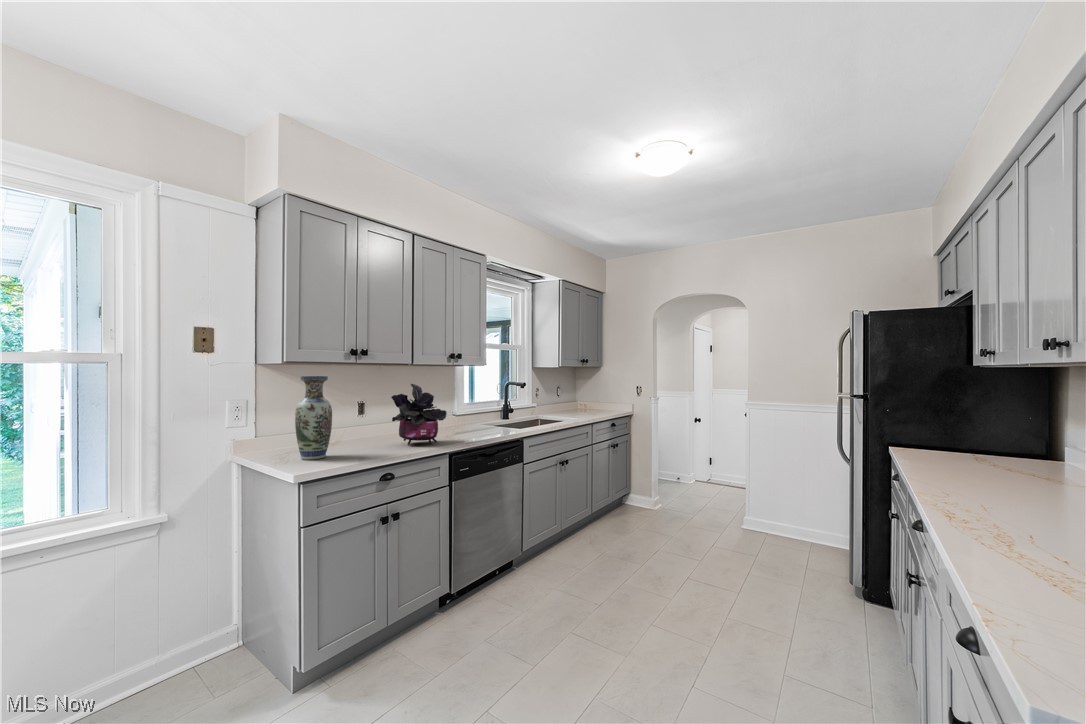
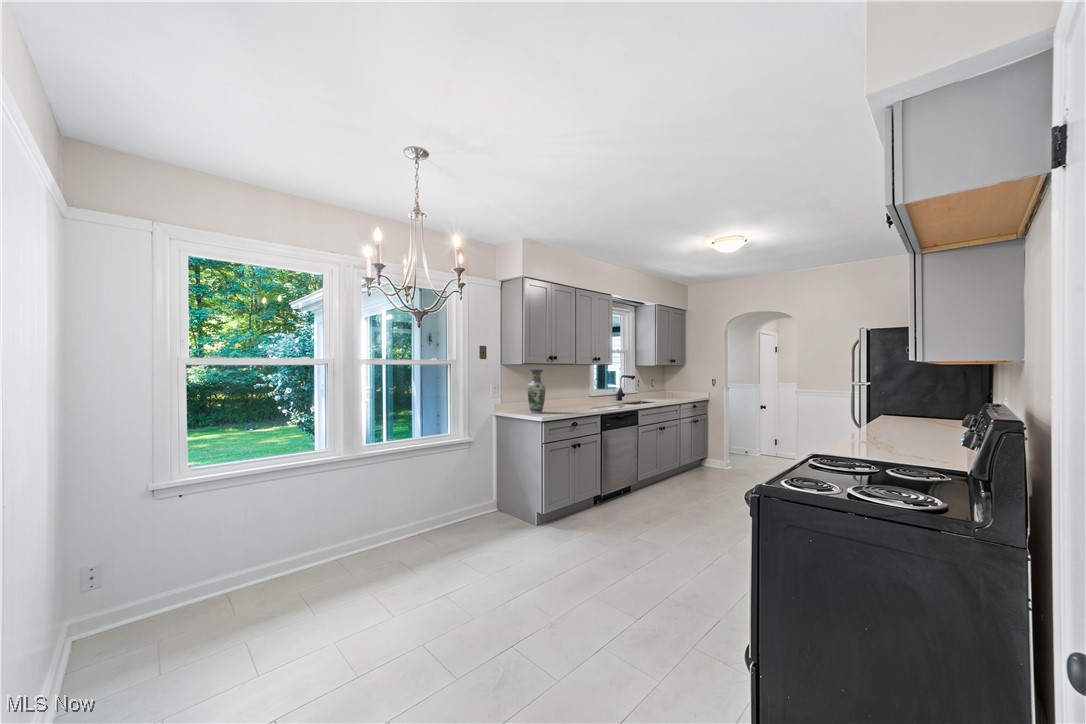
potted plant: present [391,384,447,445] -> none [568,374,597,409]

